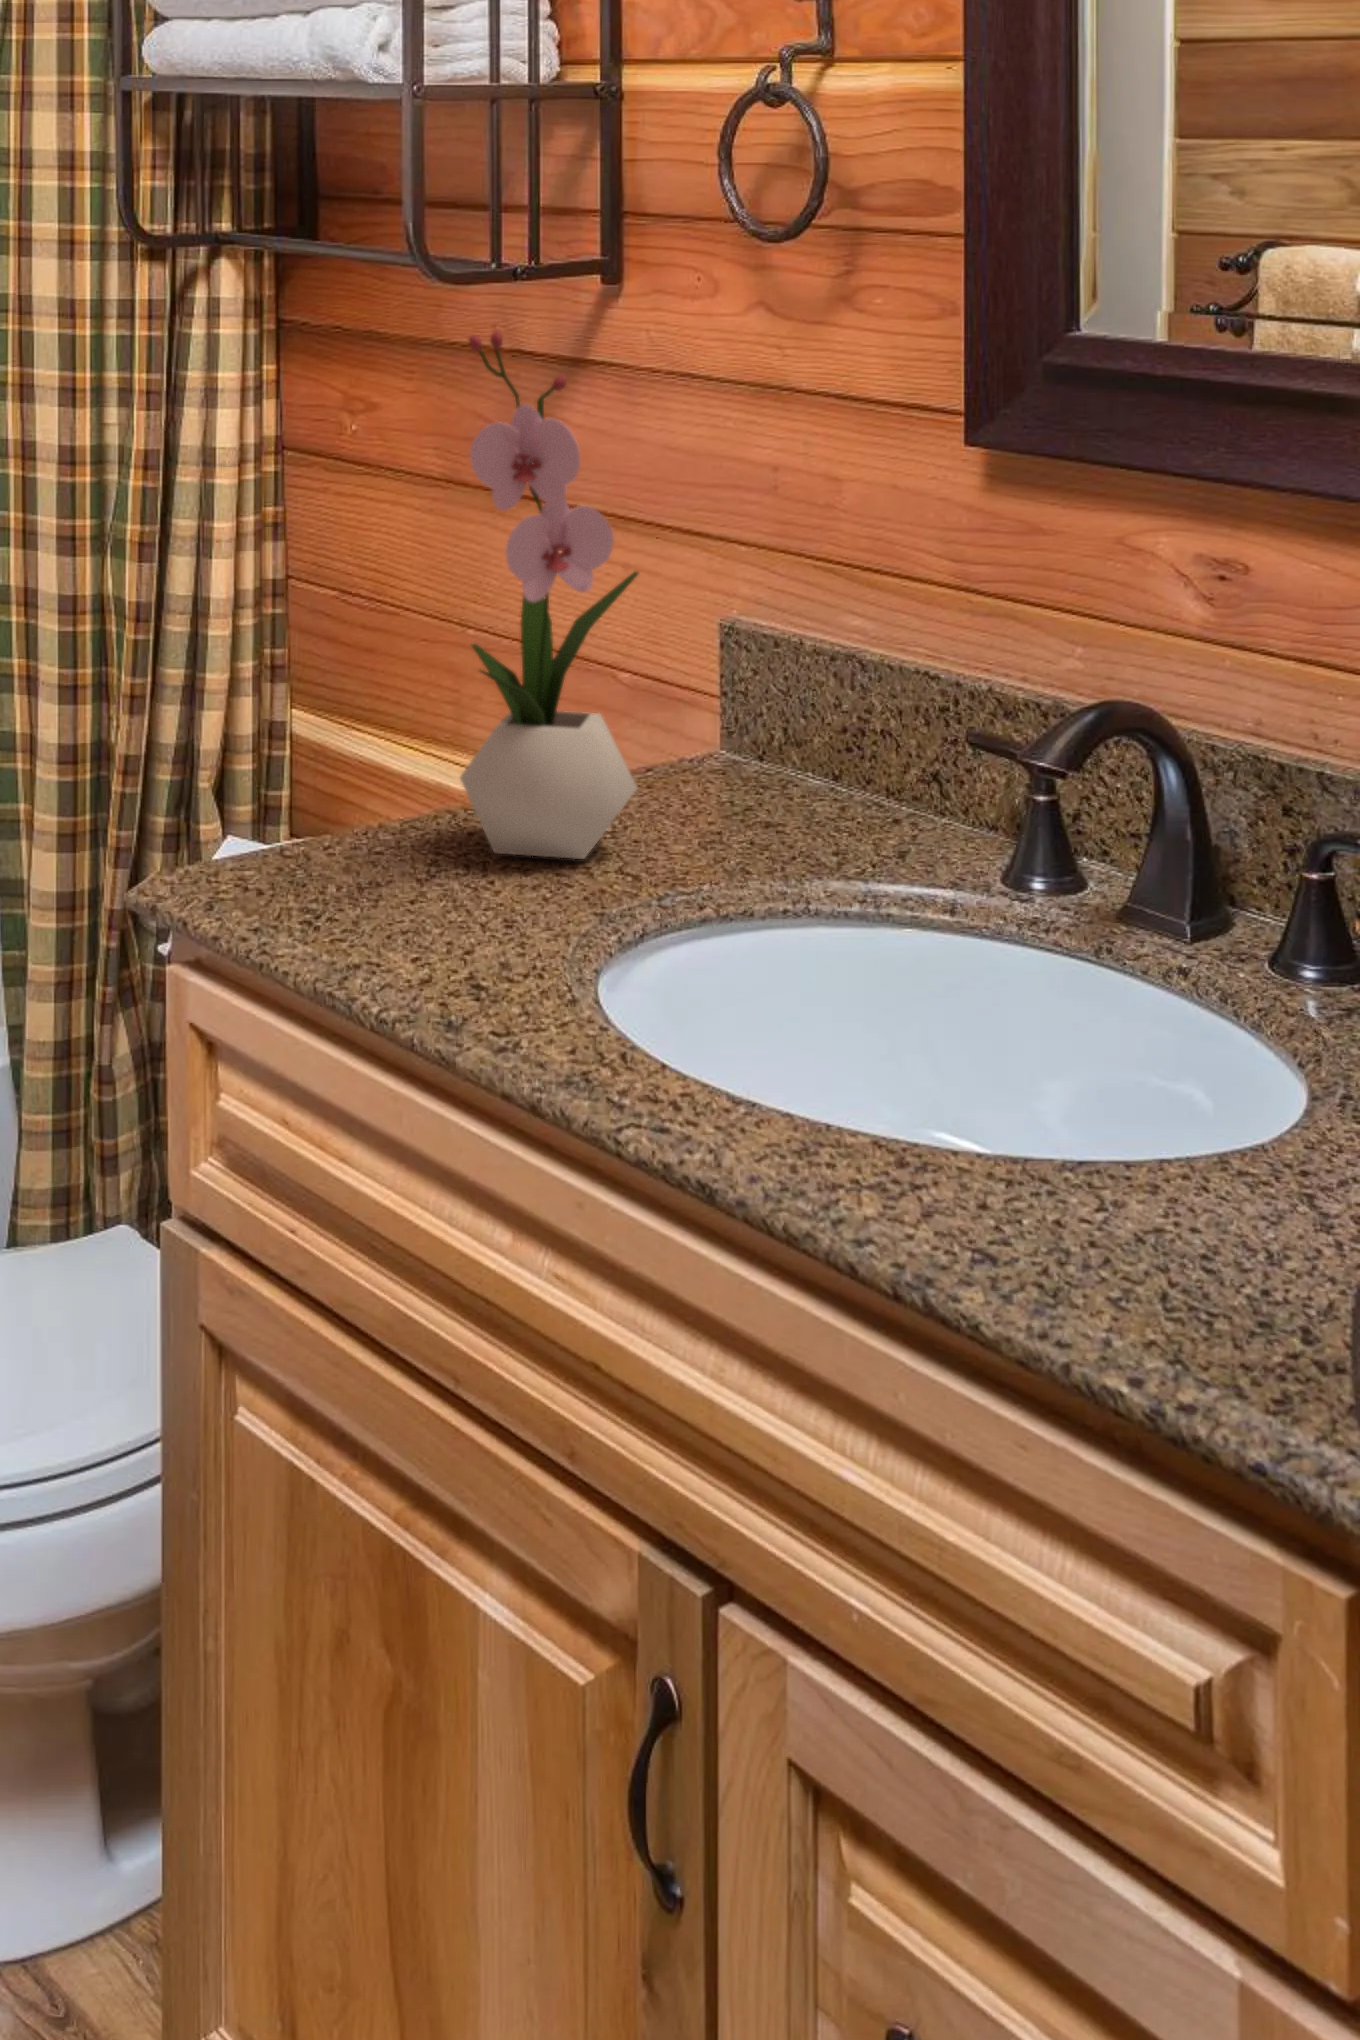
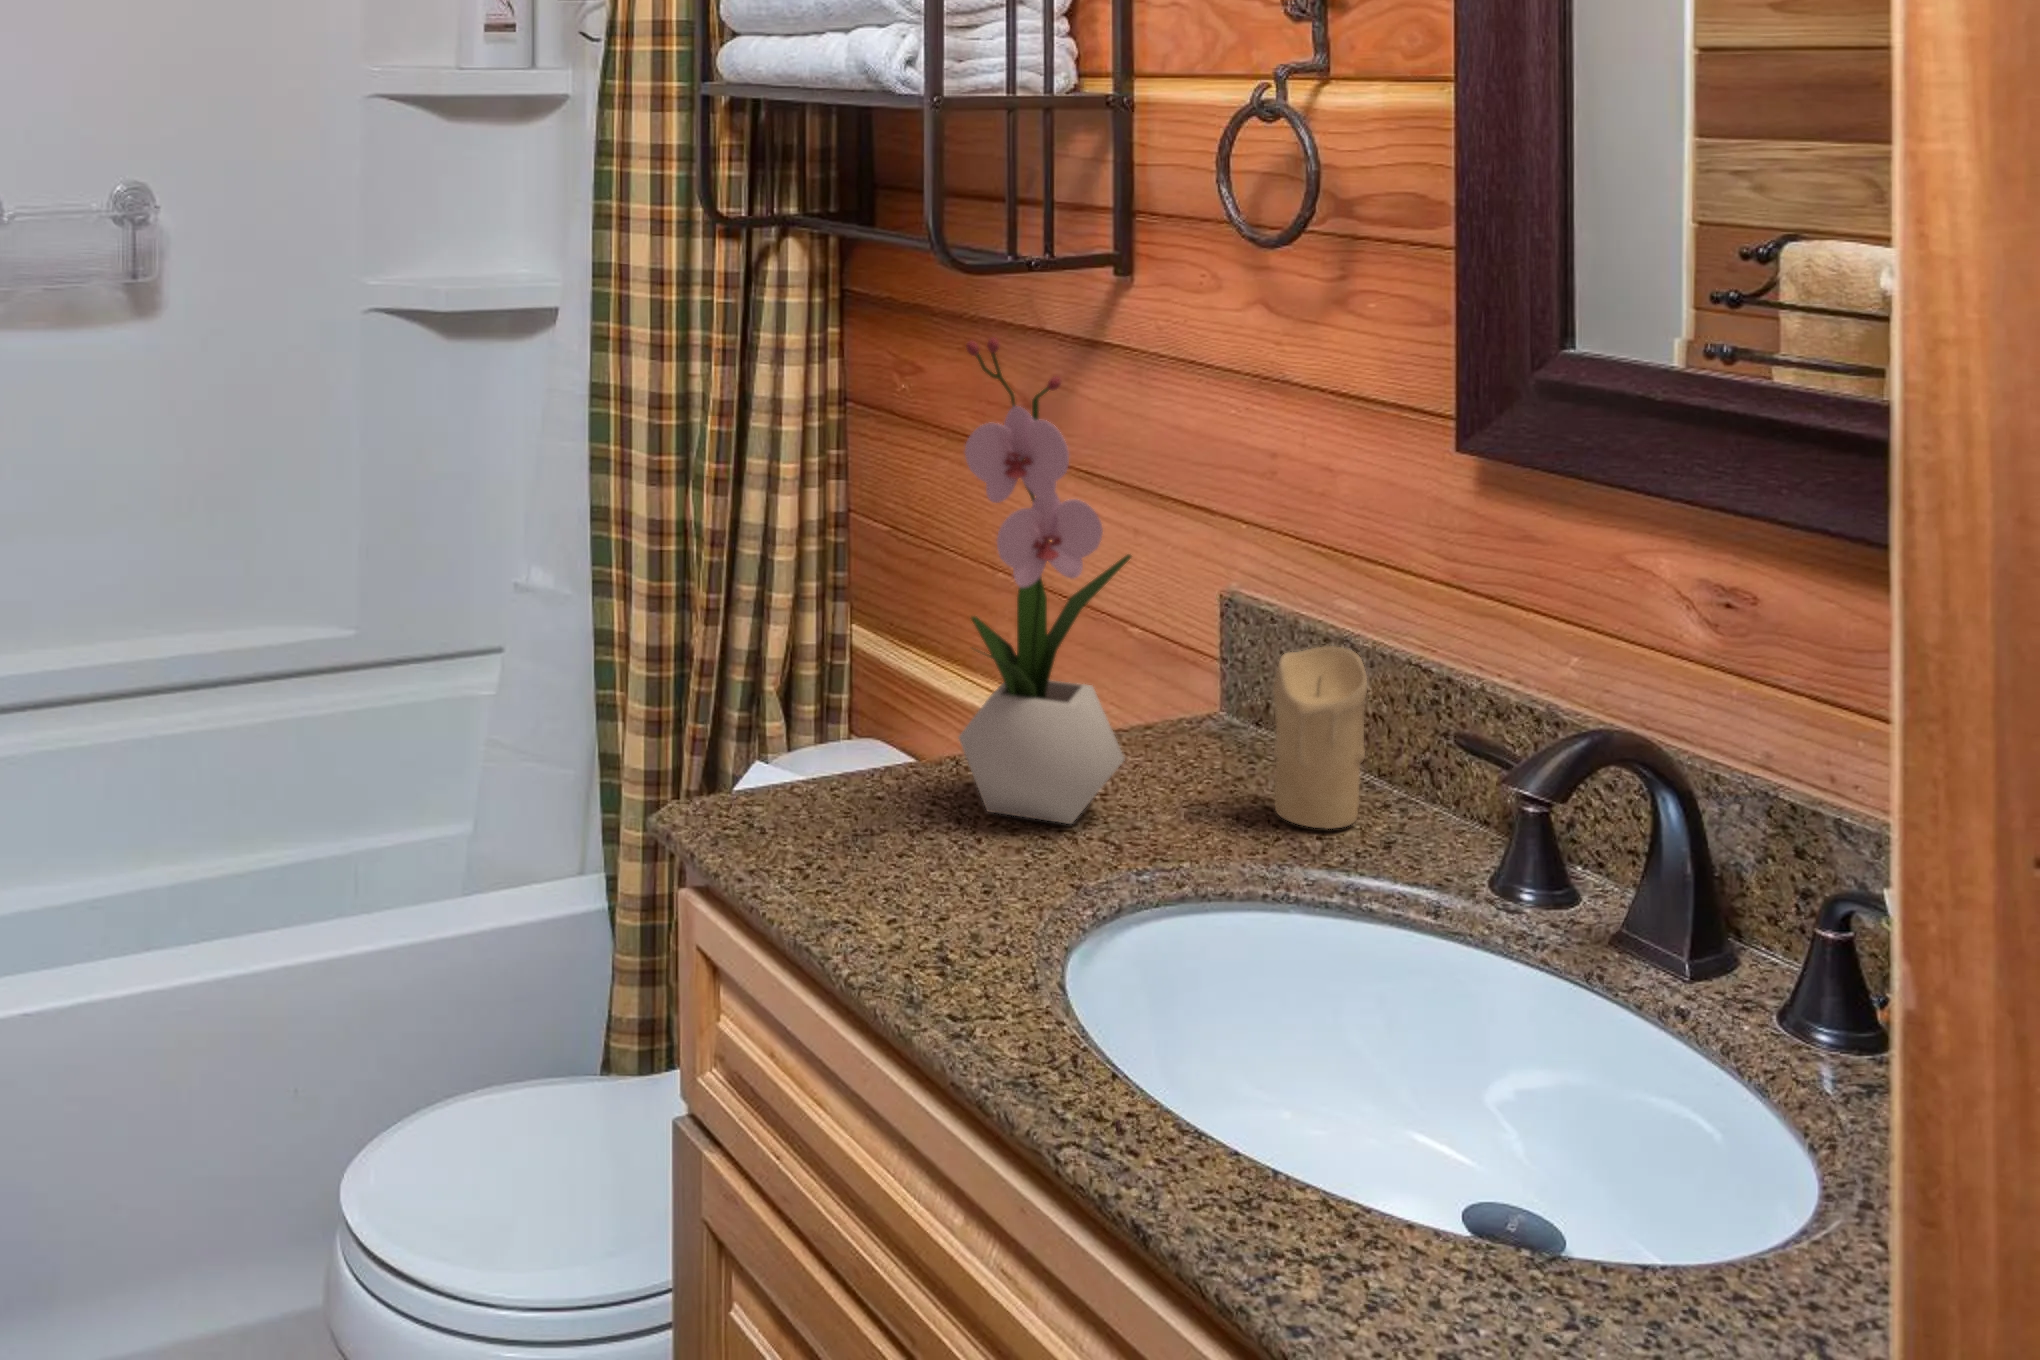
candle: none [787,660,881,848] -> present [1273,646,1367,829]

